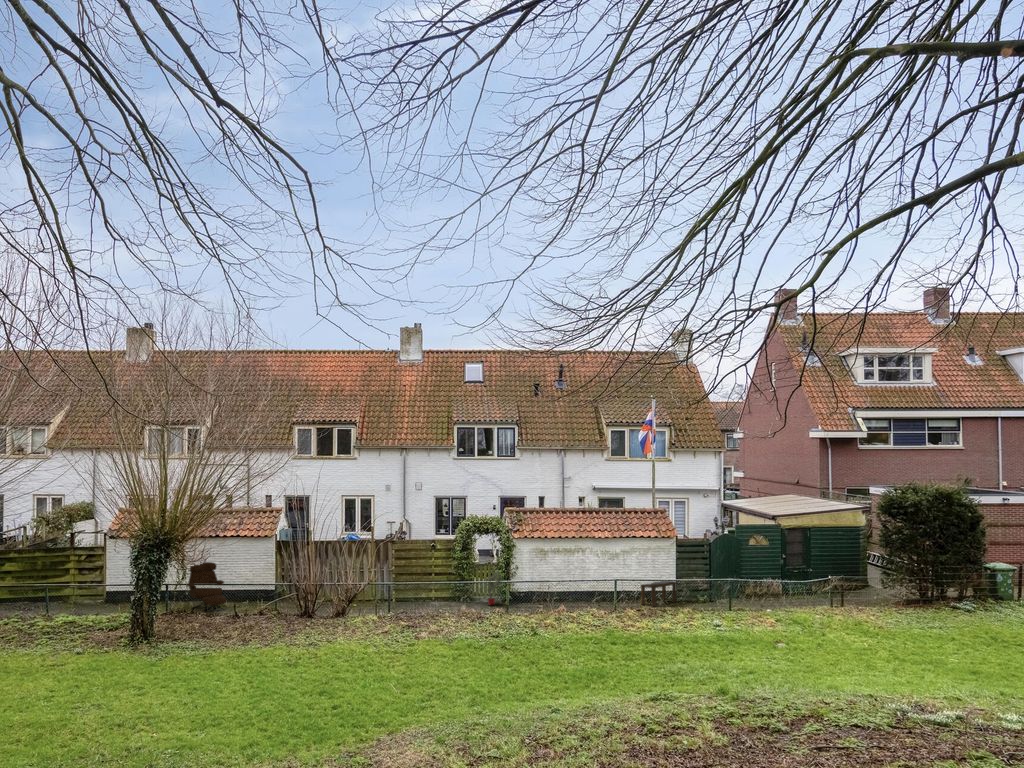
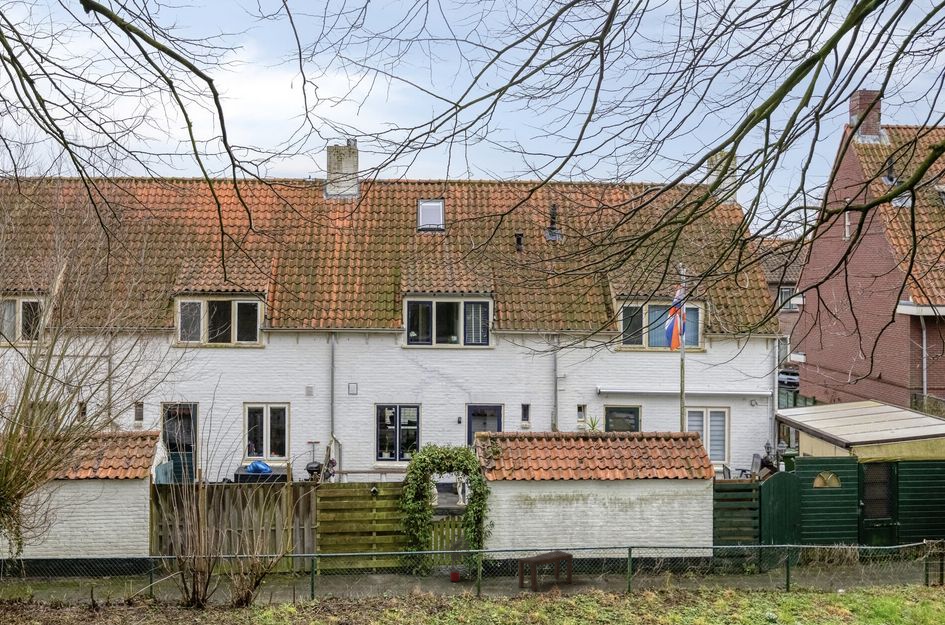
lounge chair: present [187,562,226,611] -> none [29,517,86,591]
bench: present [641,581,677,606] -> present [519,550,573,591]

